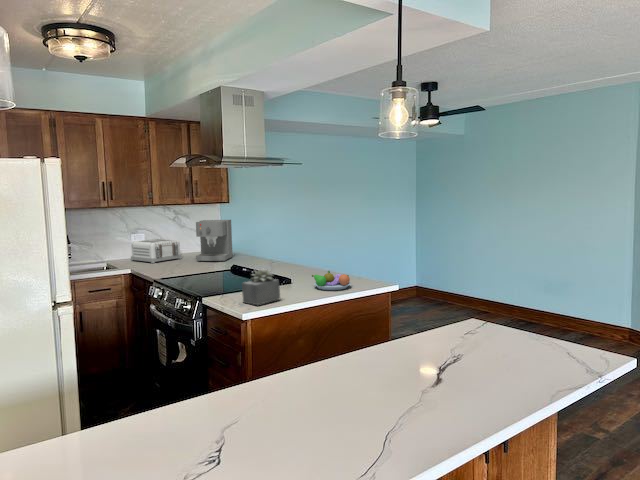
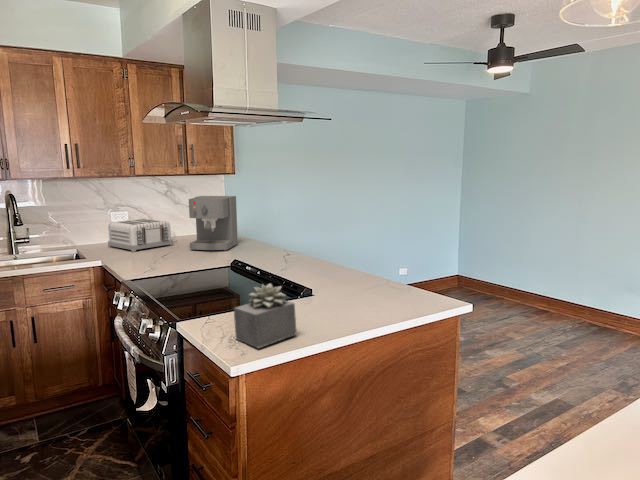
fruit bowl: present [312,271,351,290] -> none [345,280,405,314]

